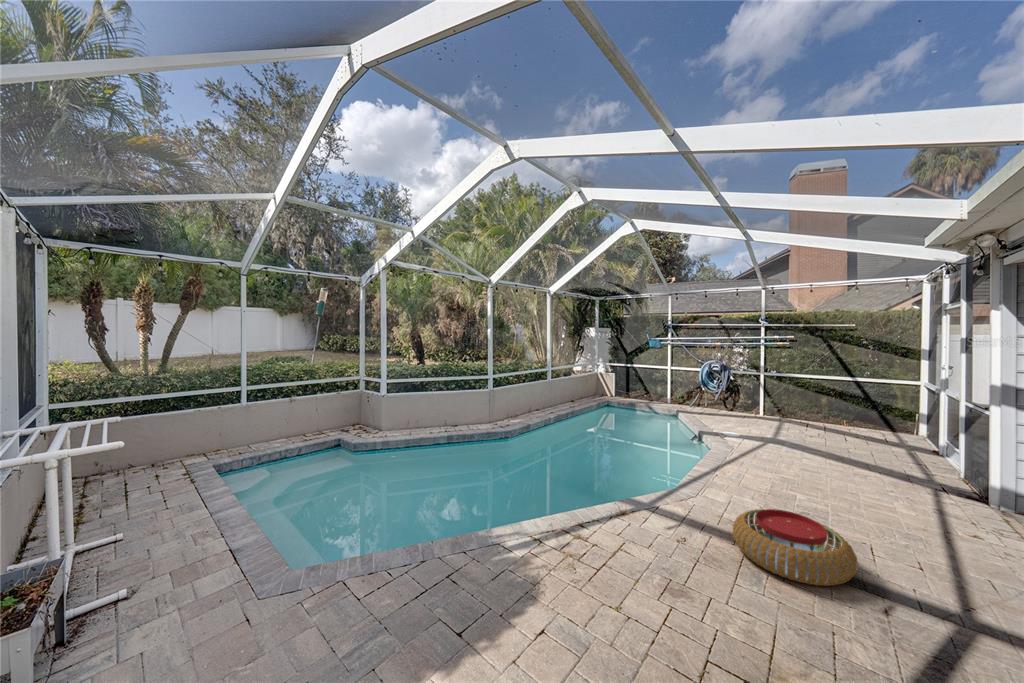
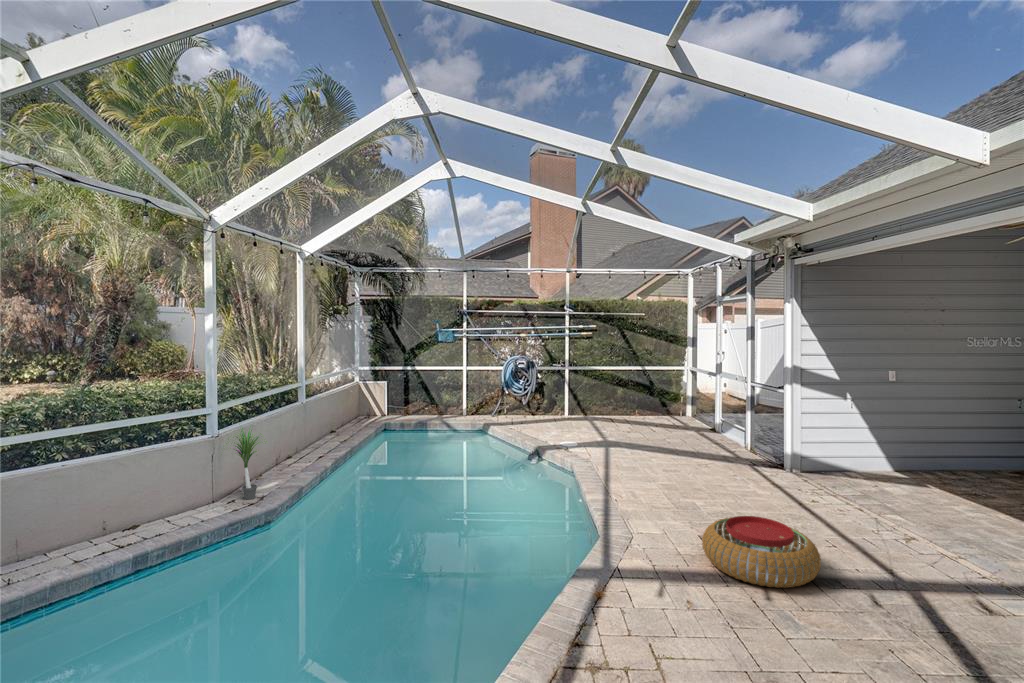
potted plant: none [481,387,508,429] -> present [235,428,262,499]

